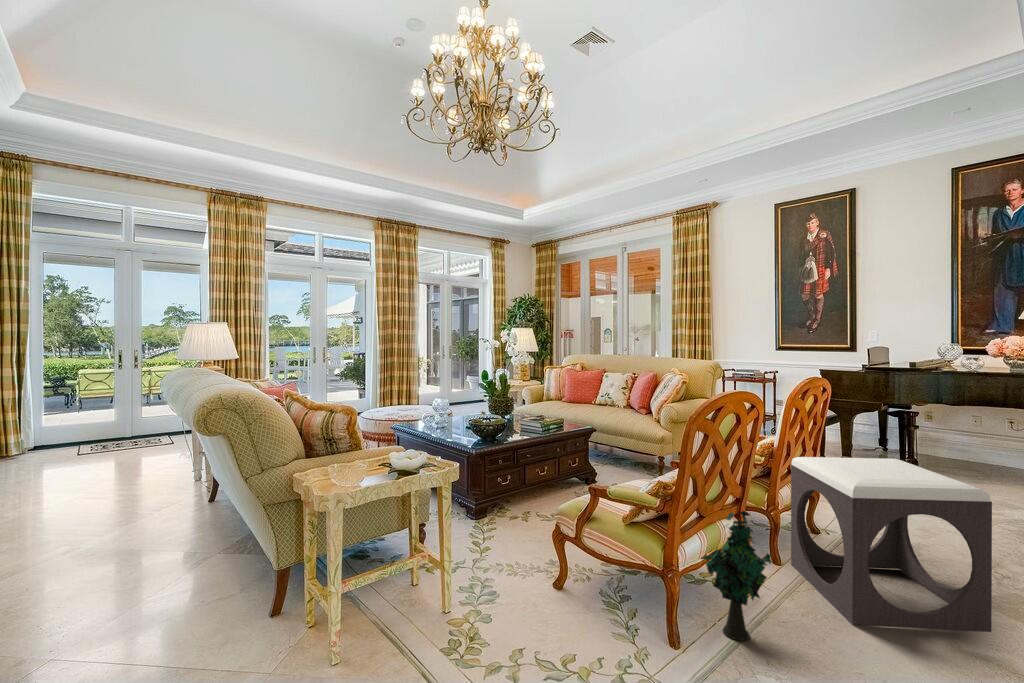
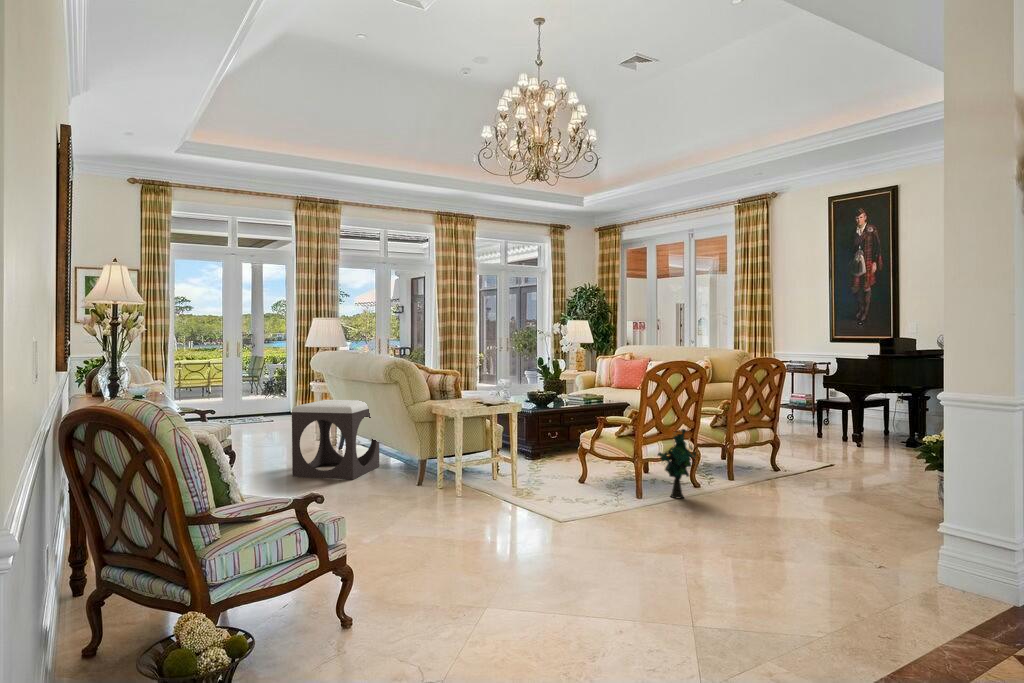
footstool: present [791,457,992,632] -> present [292,400,379,480]

